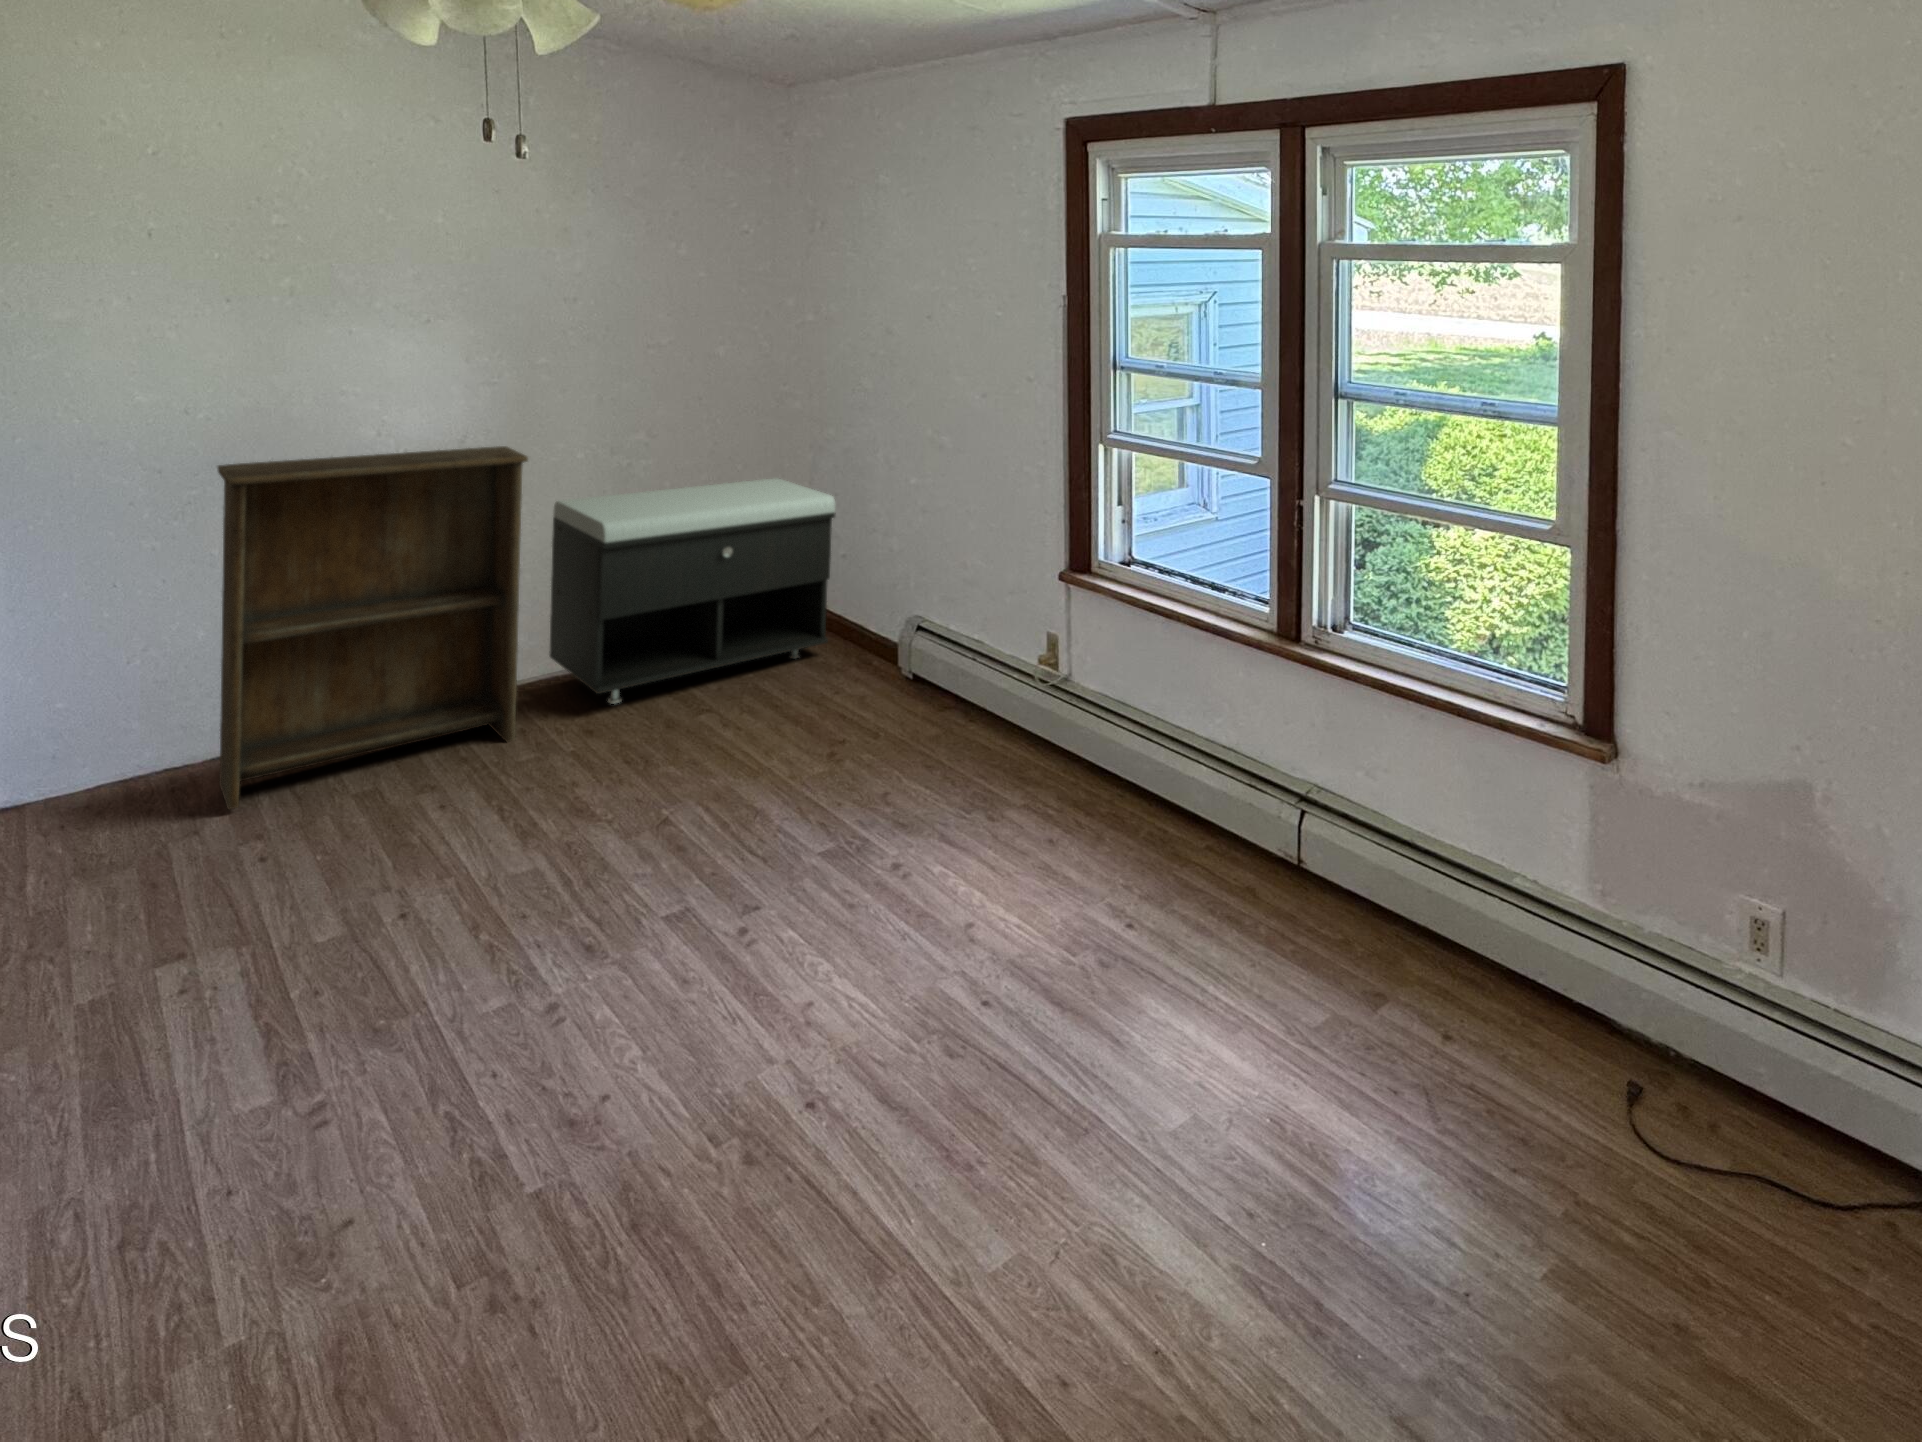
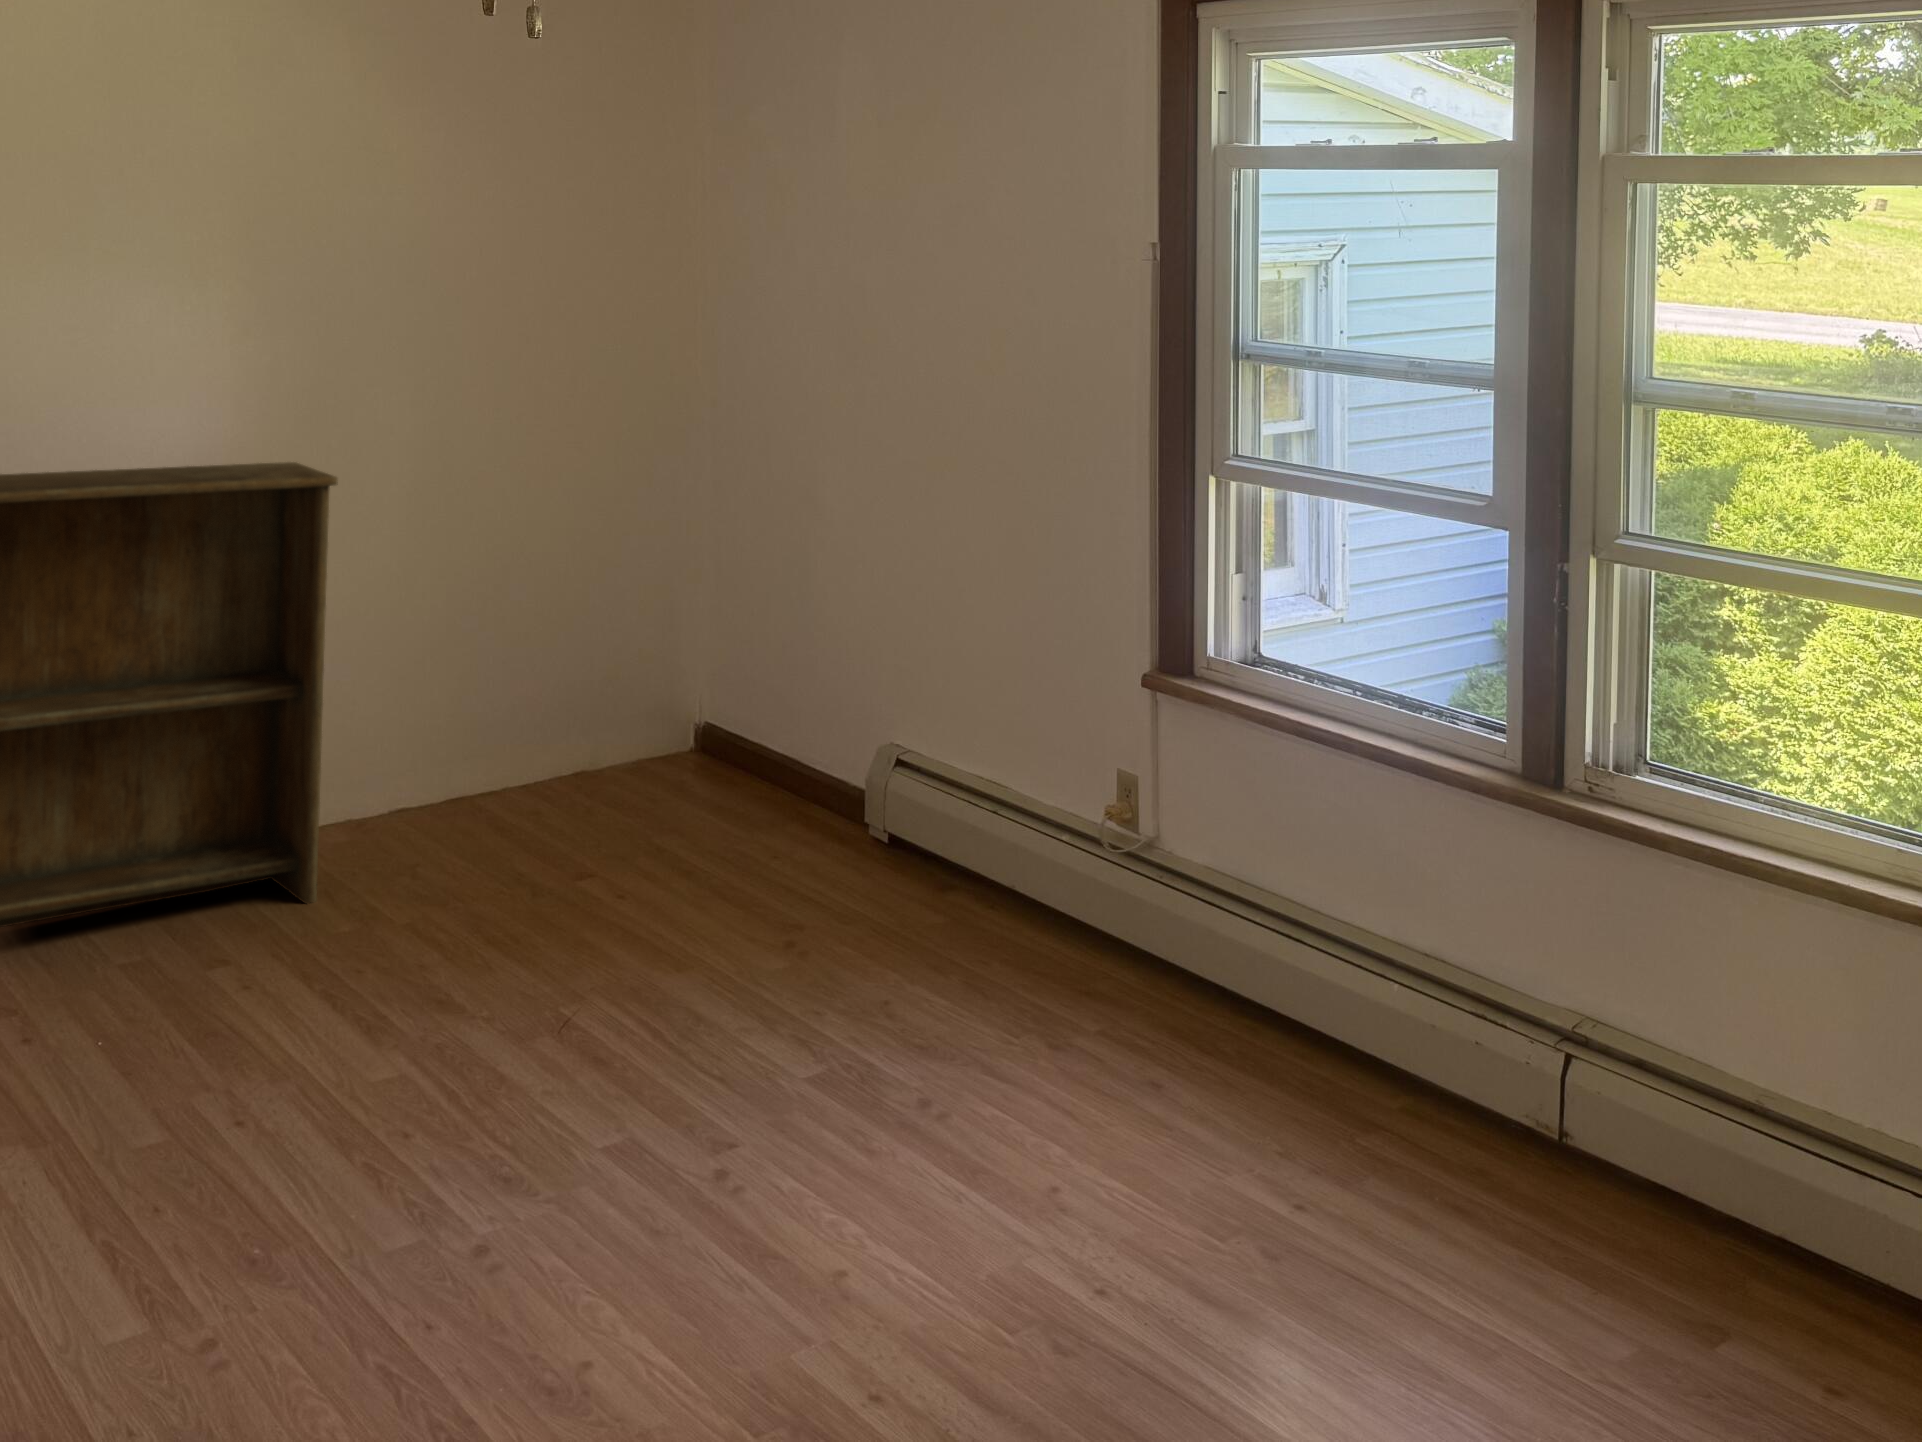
storage bench: present [549,478,835,704] -> none [338,527,754,859]

